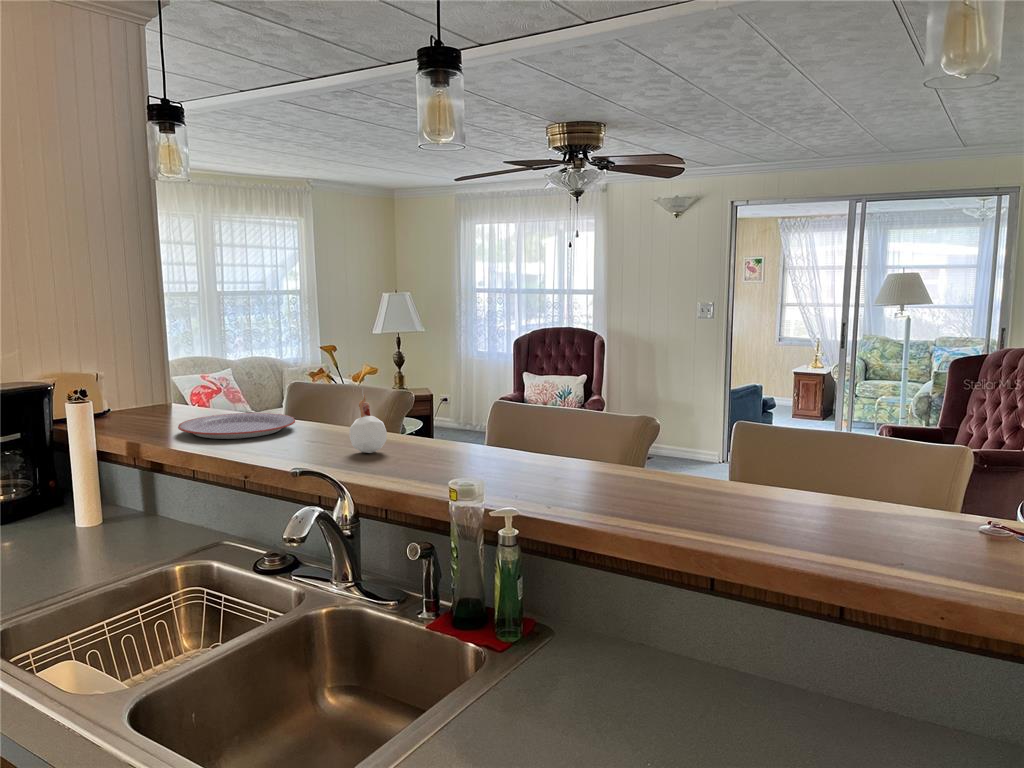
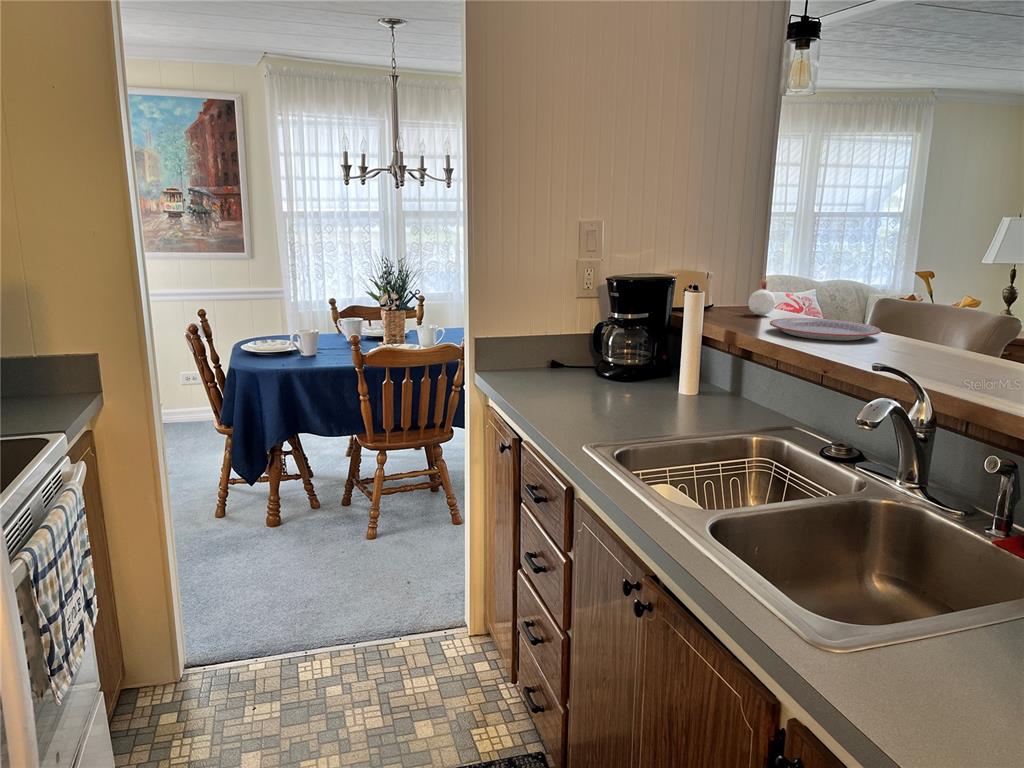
candle: present [350,388,387,453] -> present [748,275,776,315]

